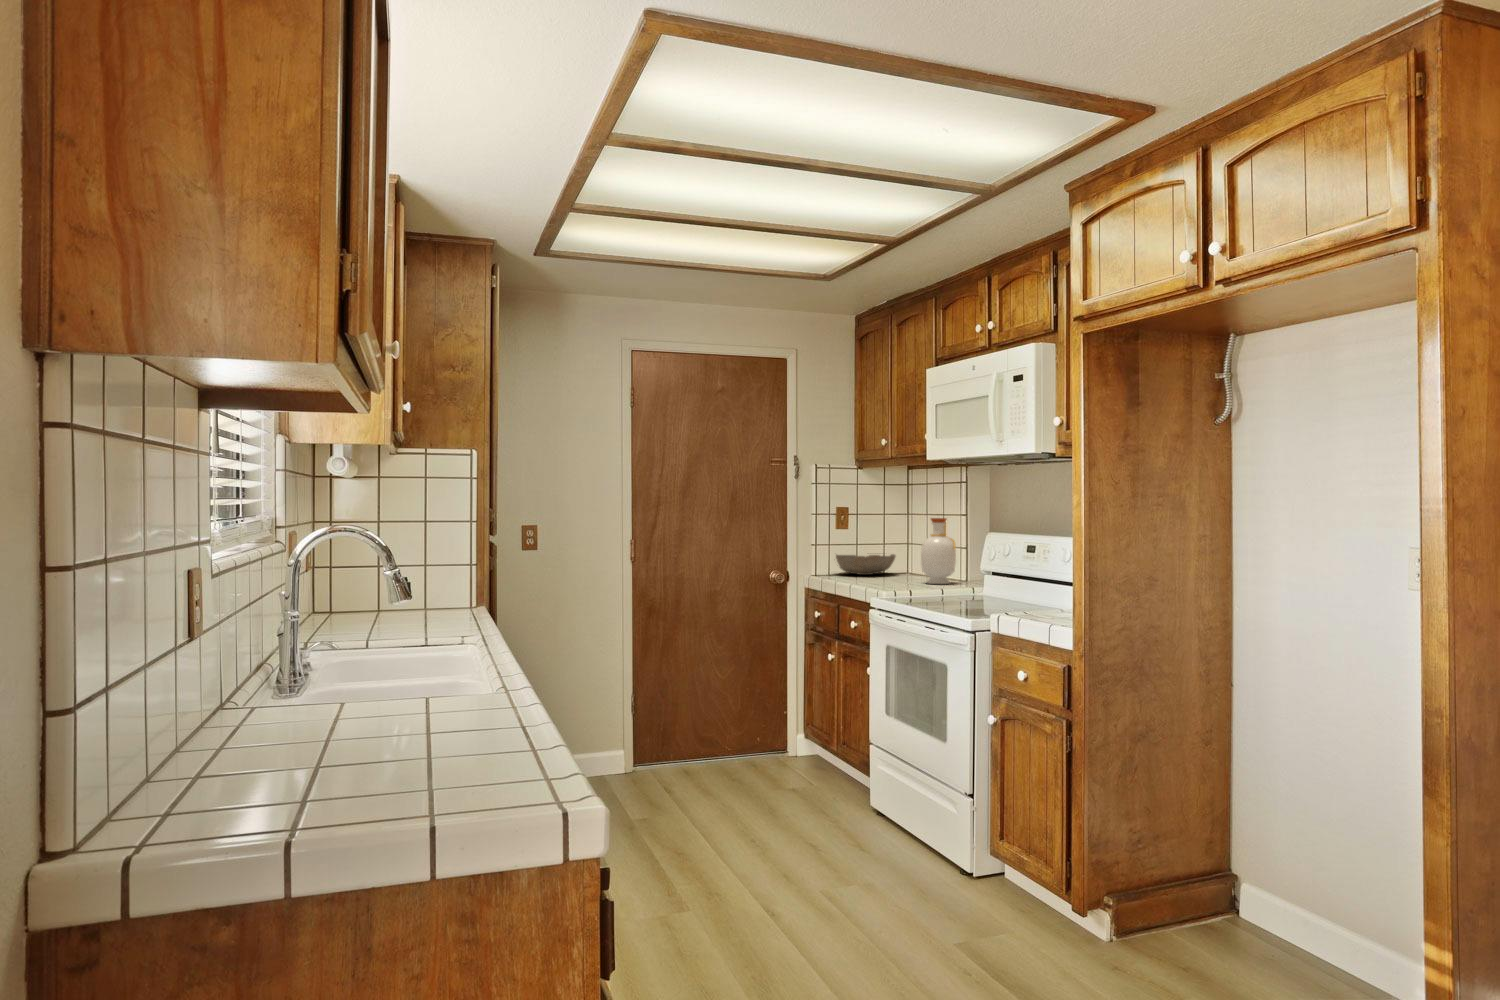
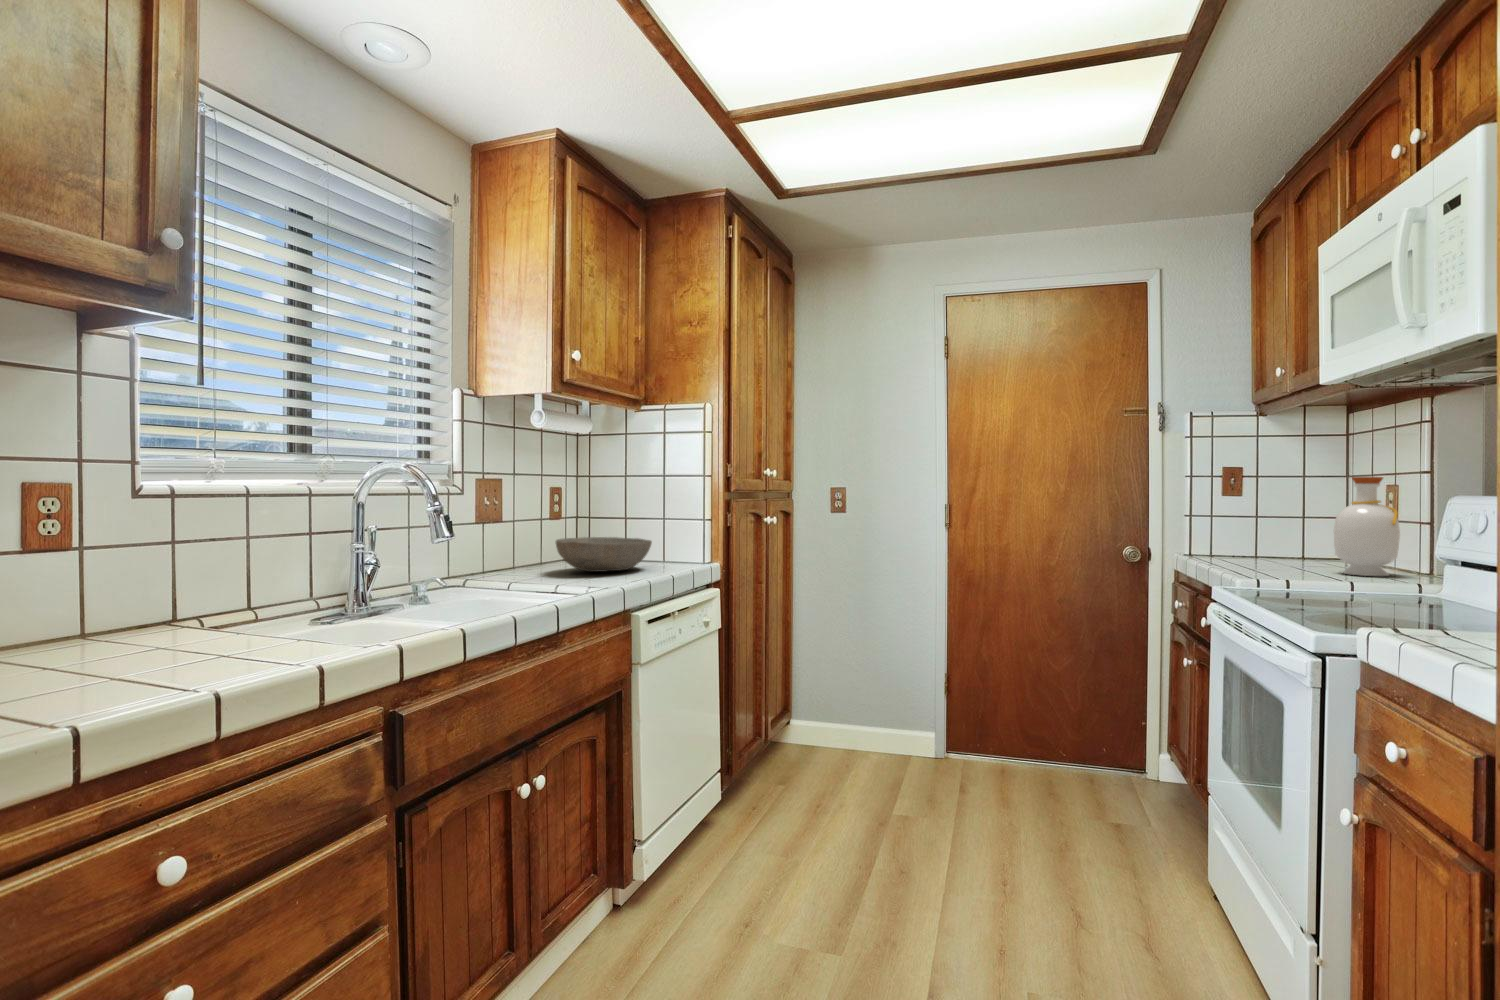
bowl: present [836,554,896,575] -> present [556,537,652,572]

